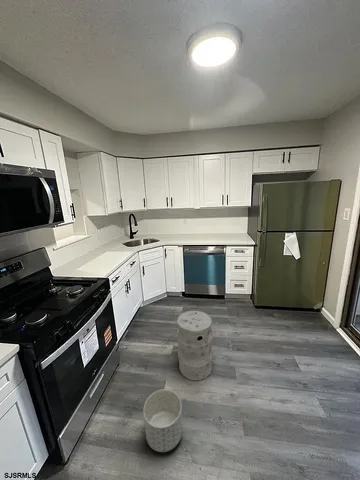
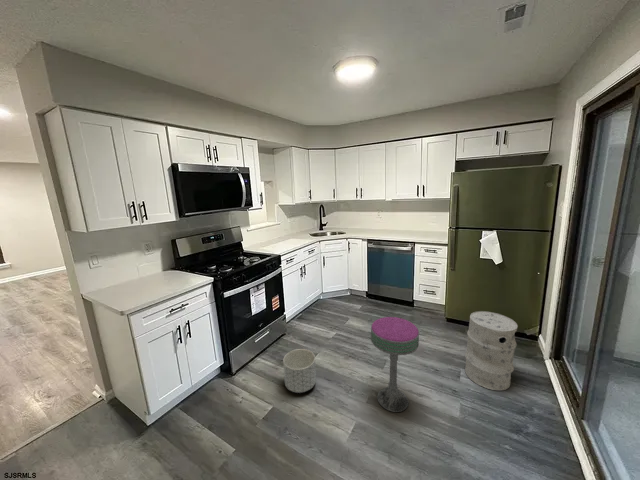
trash can: present [177,310,213,380] -> present [465,311,518,391]
bar stool: none [242,333,294,433] -> present [371,317,419,412]

